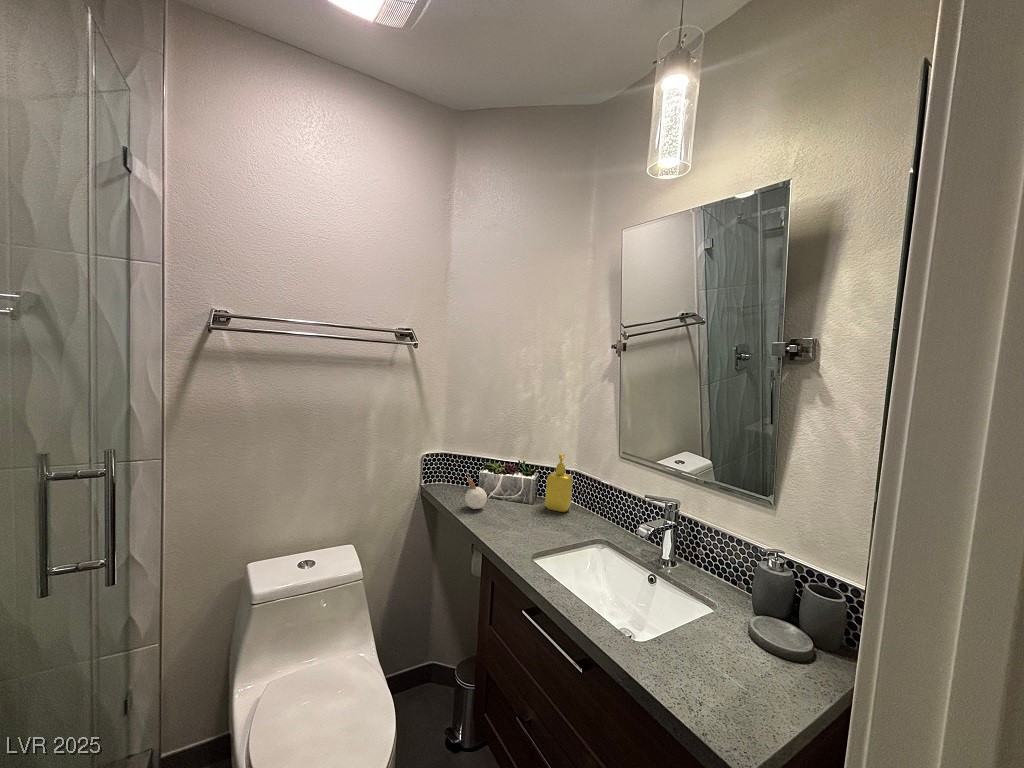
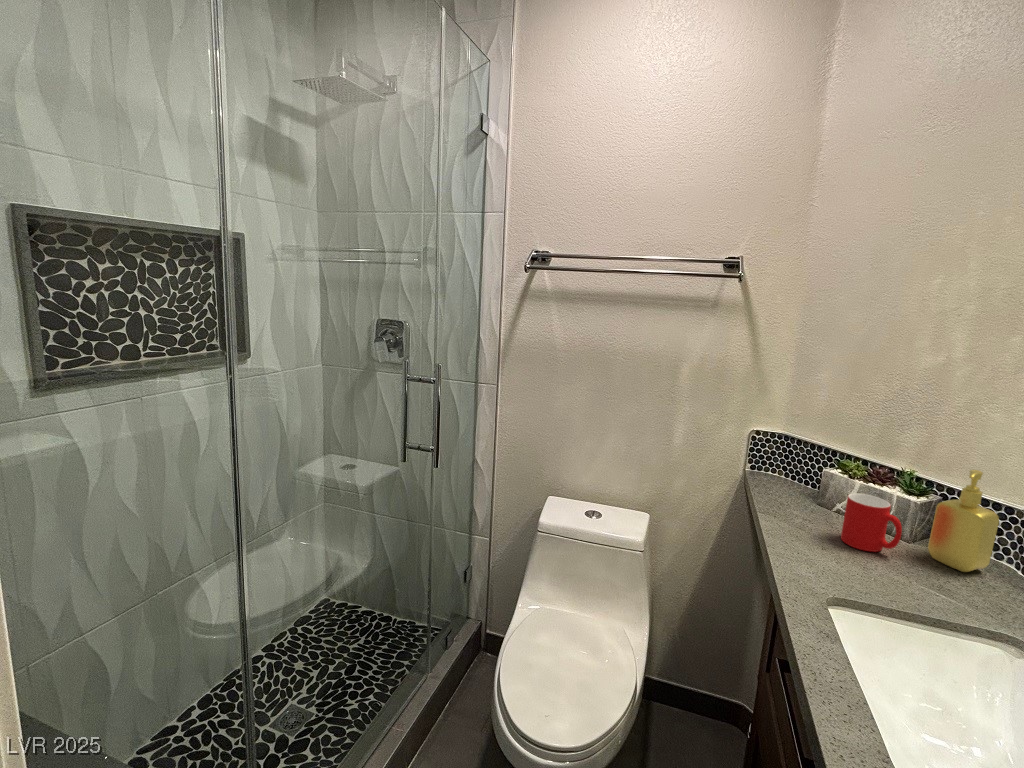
candle: present [465,473,487,509] -> none [781,461,817,518]
cup: none [506,482,538,517] -> present [841,493,902,552]

